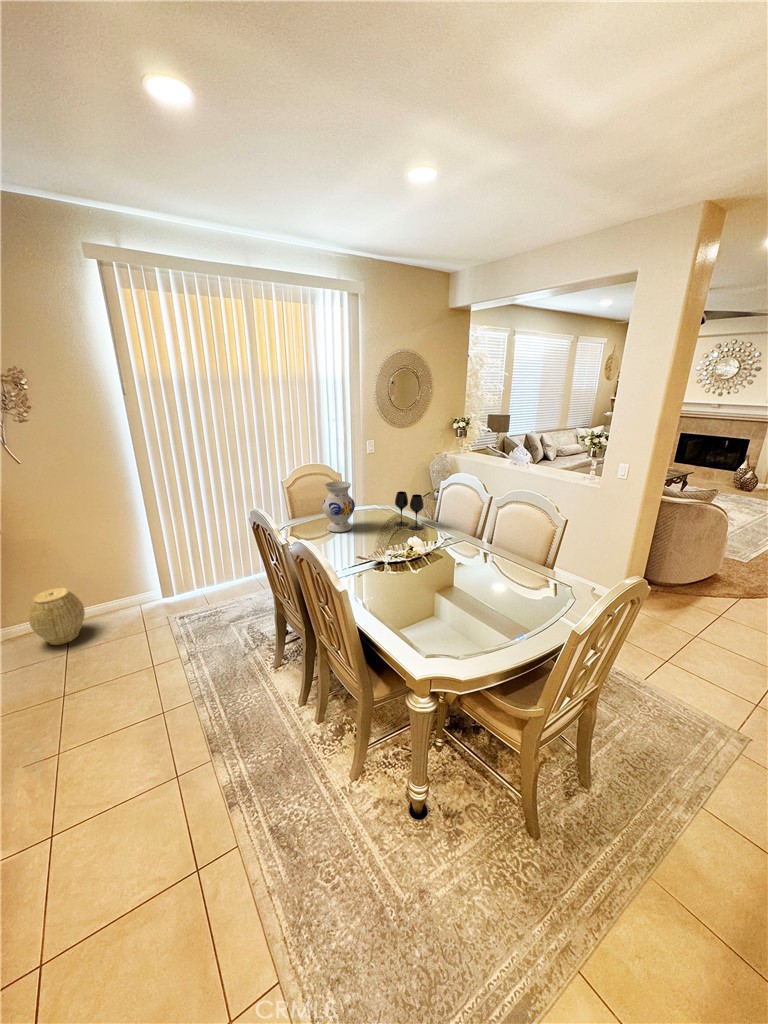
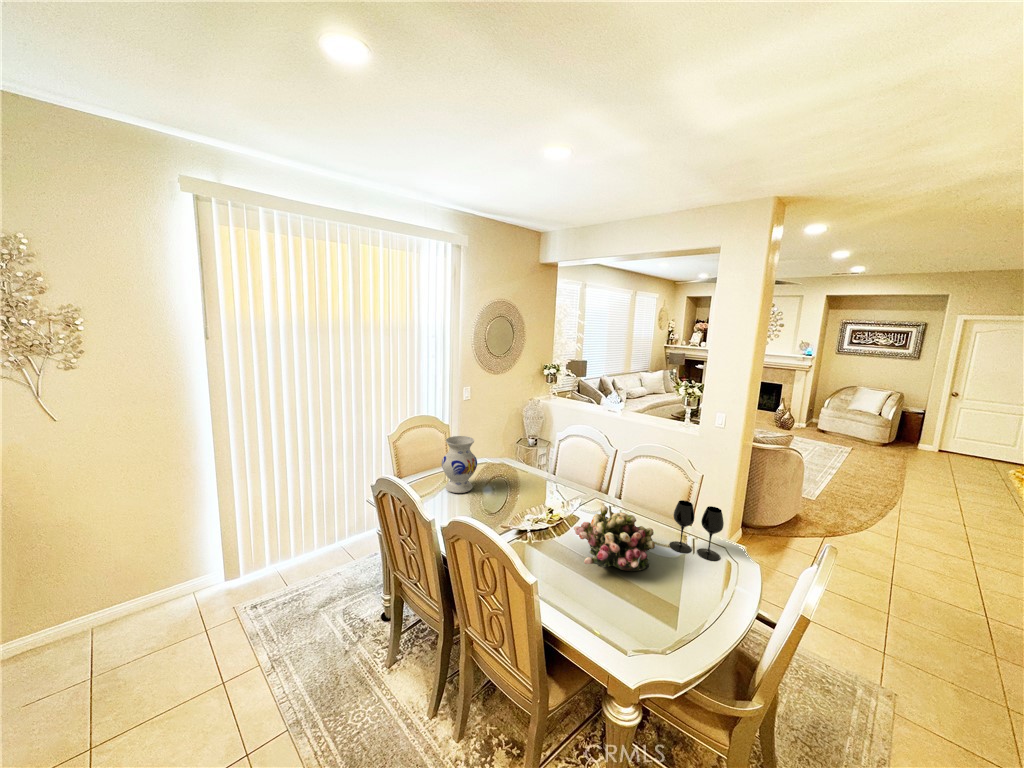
wine glass: present [394,491,424,530] -> present [669,500,724,560]
flower arrangement: none [420,541,496,600] -> present [574,506,655,571]
woven basket: present [29,588,85,645] -> none [34,582,119,667]

